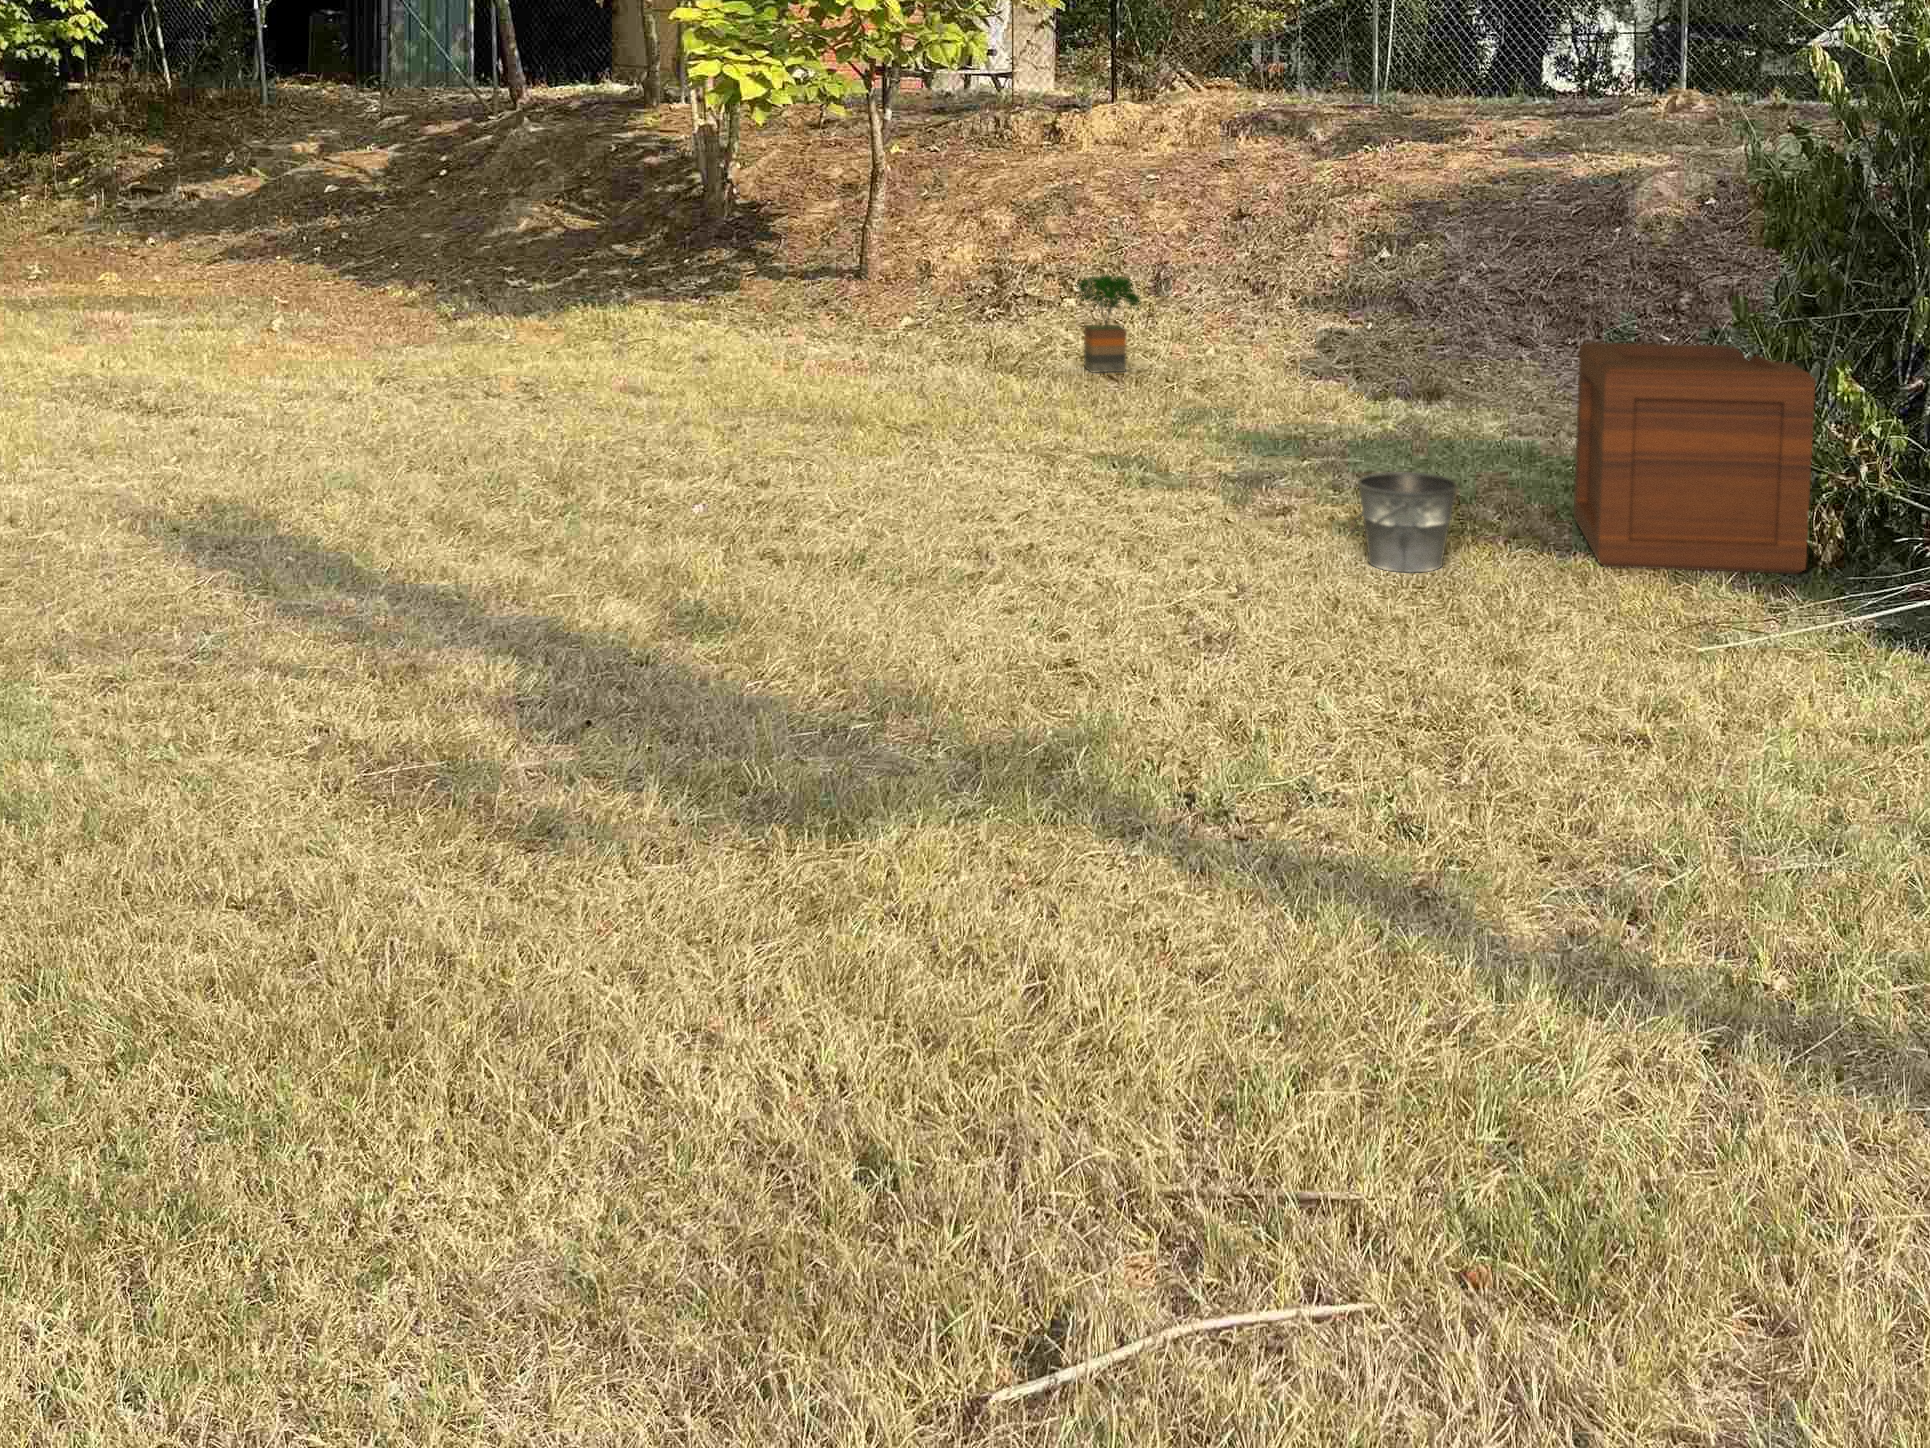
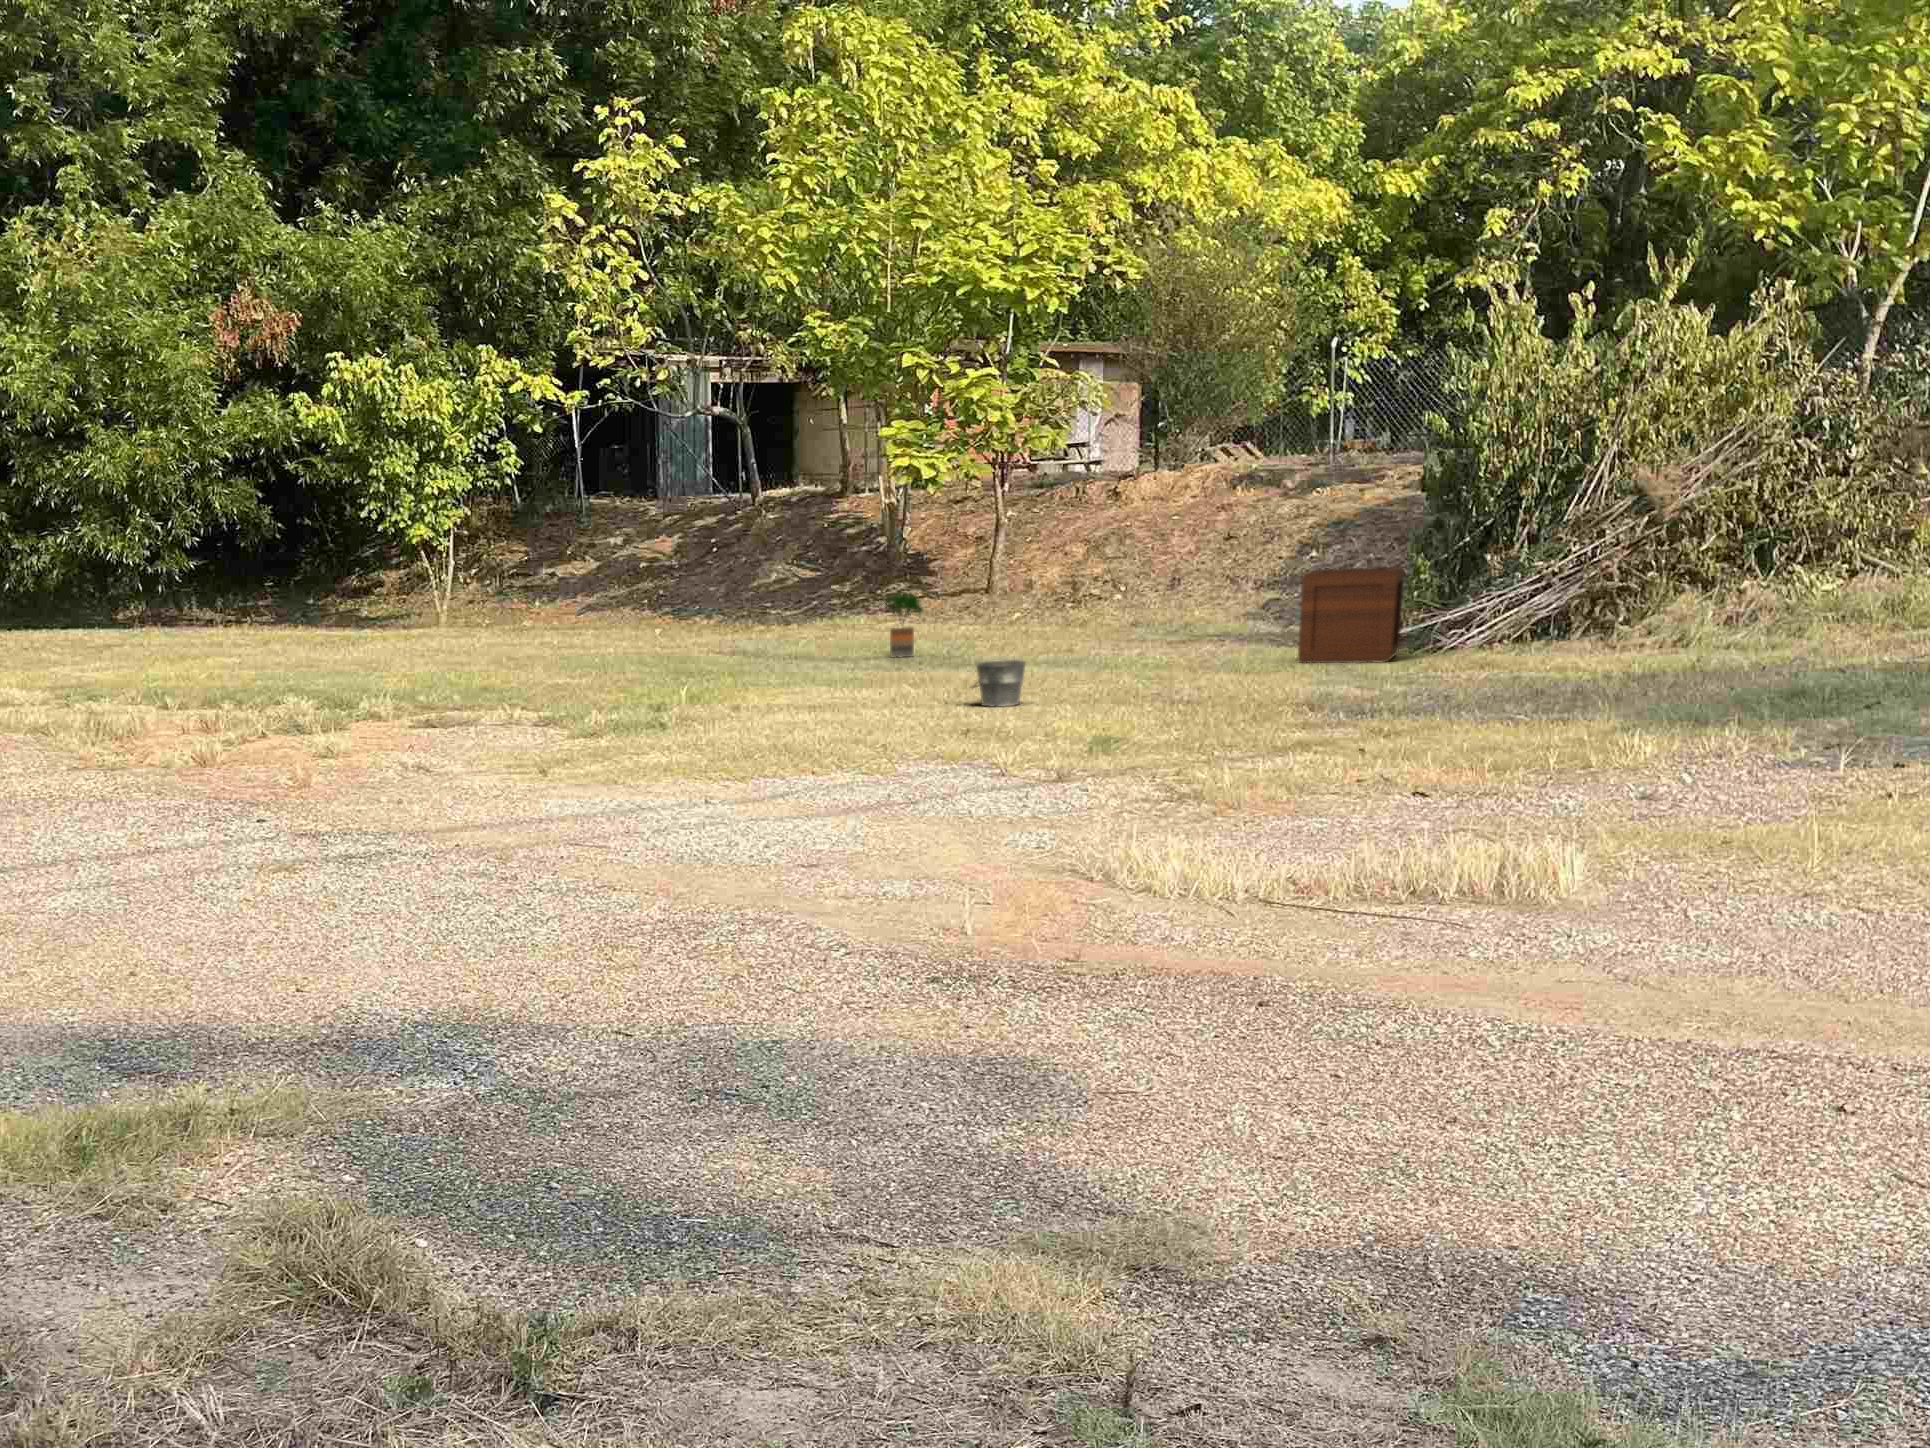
potted tree: present [1076,274,1141,373] -> present [884,594,923,658]
bucket: present [1348,472,1458,573] -> present [972,660,1026,707]

